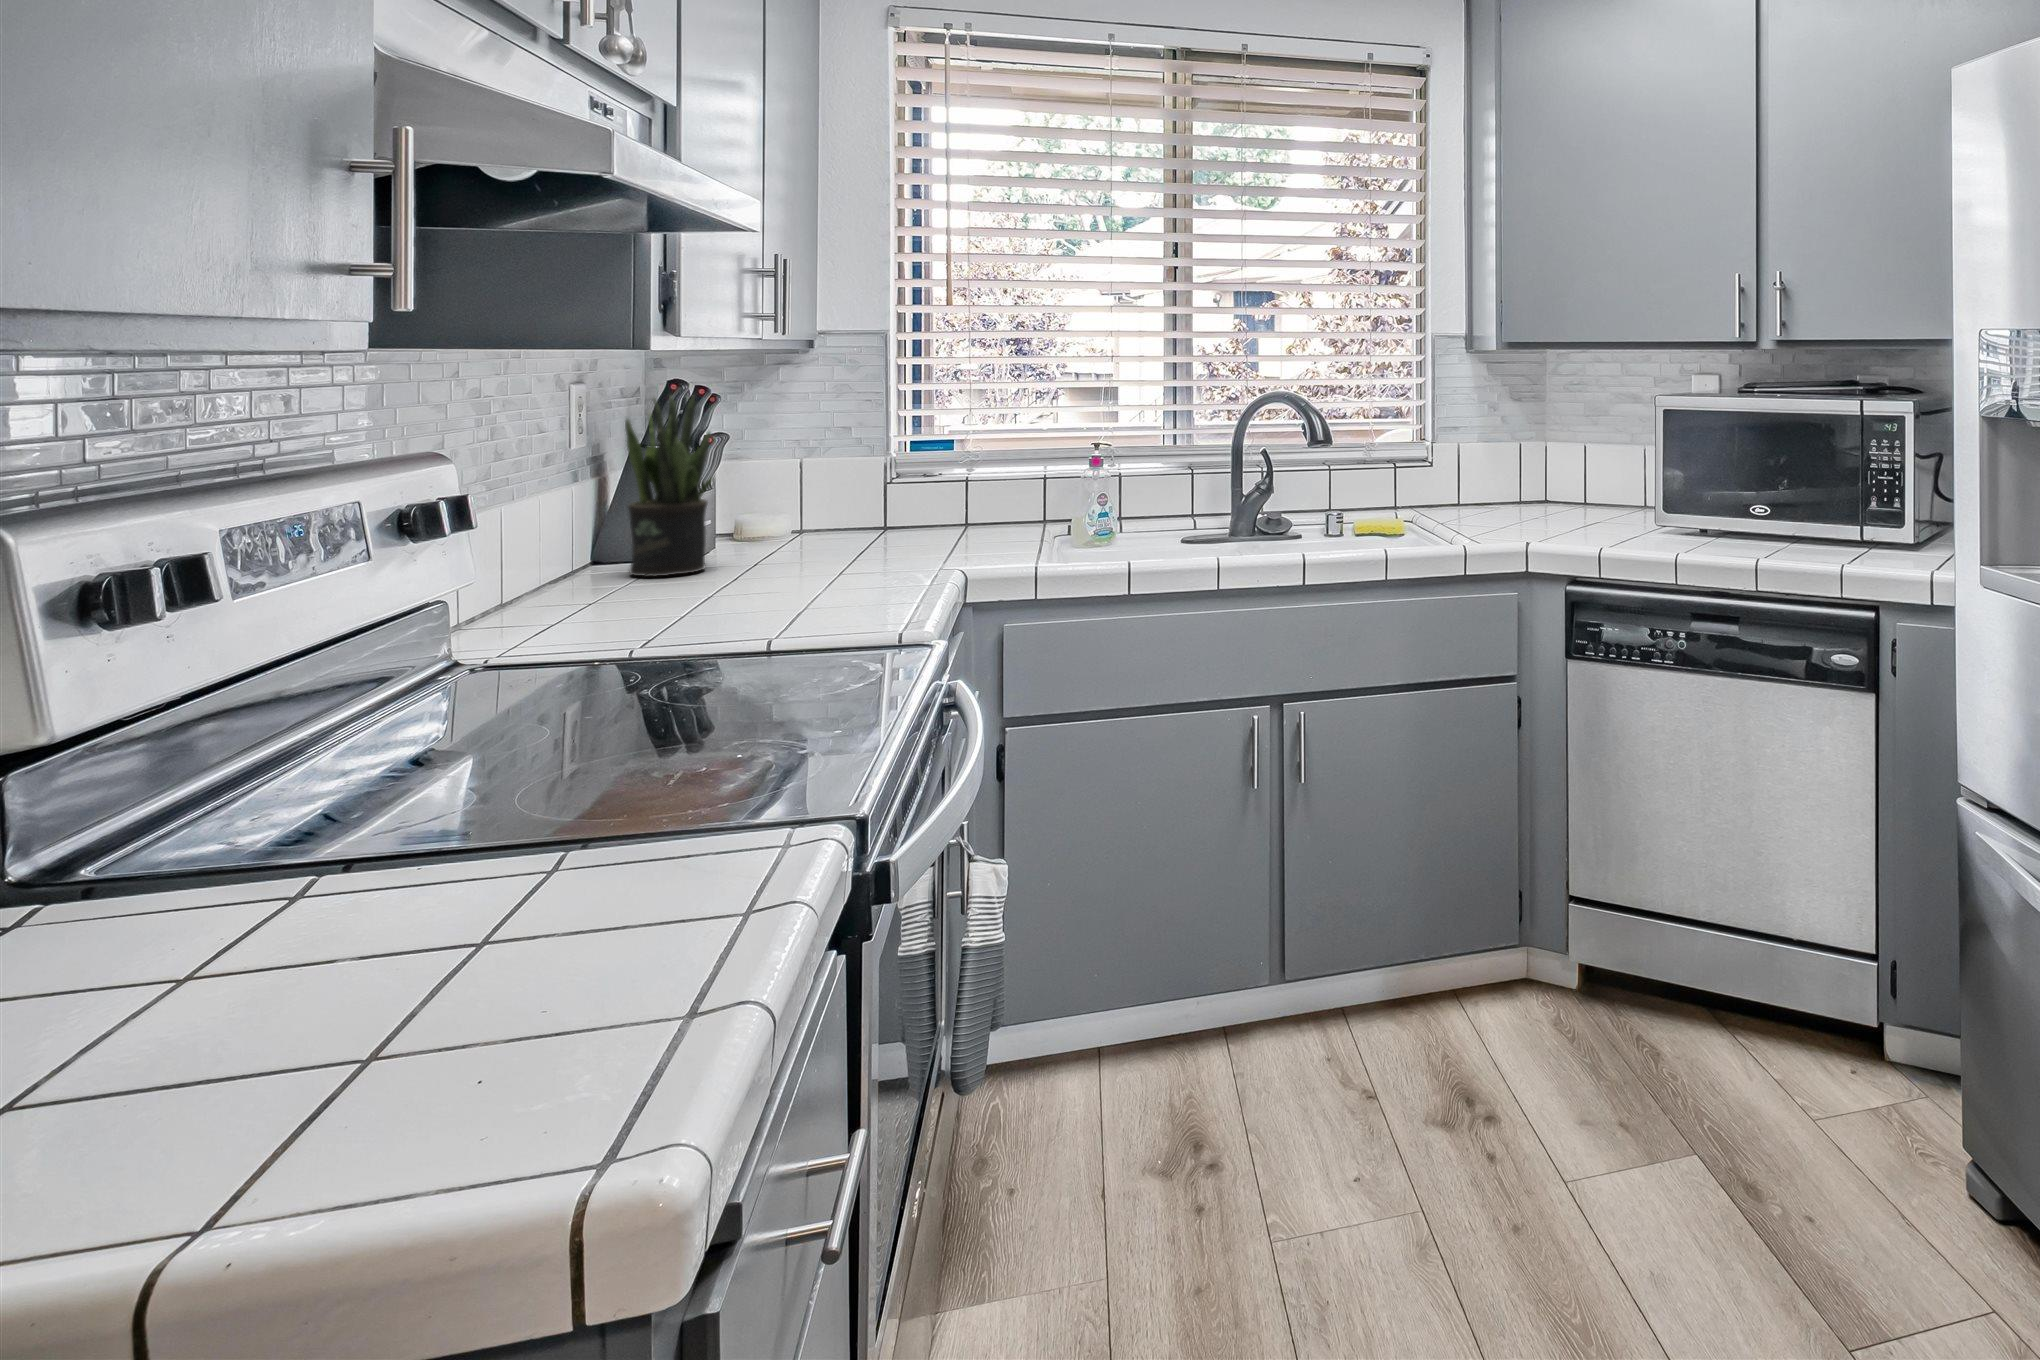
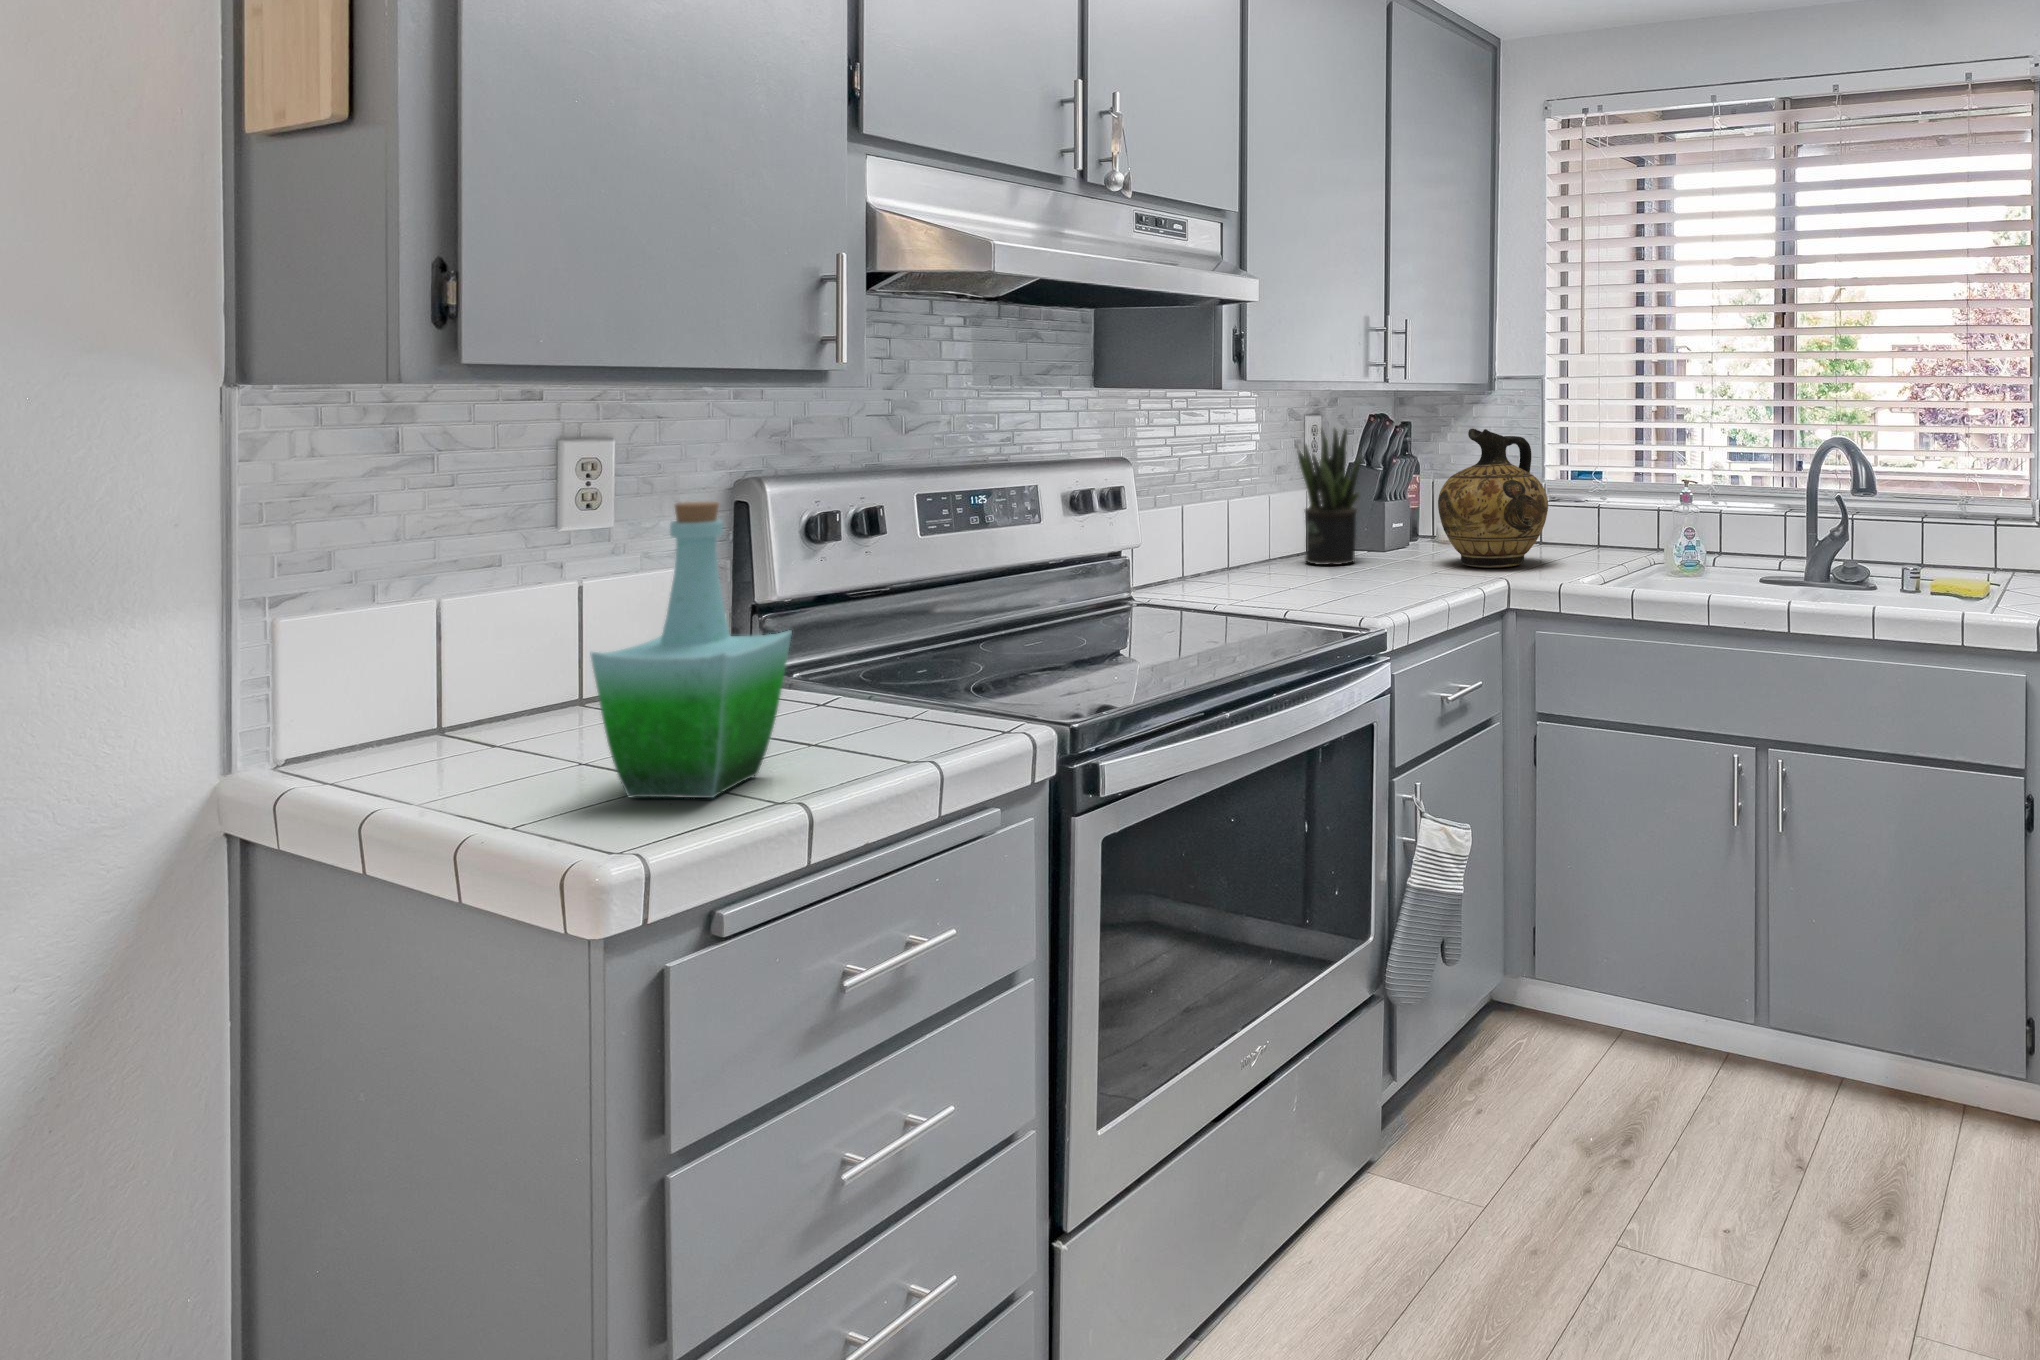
ceramic jug: none [821,392,964,557] -> present [1438,429,1548,568]
bottle: none [251,529,563,1090] -> present [590,502,792,798]

